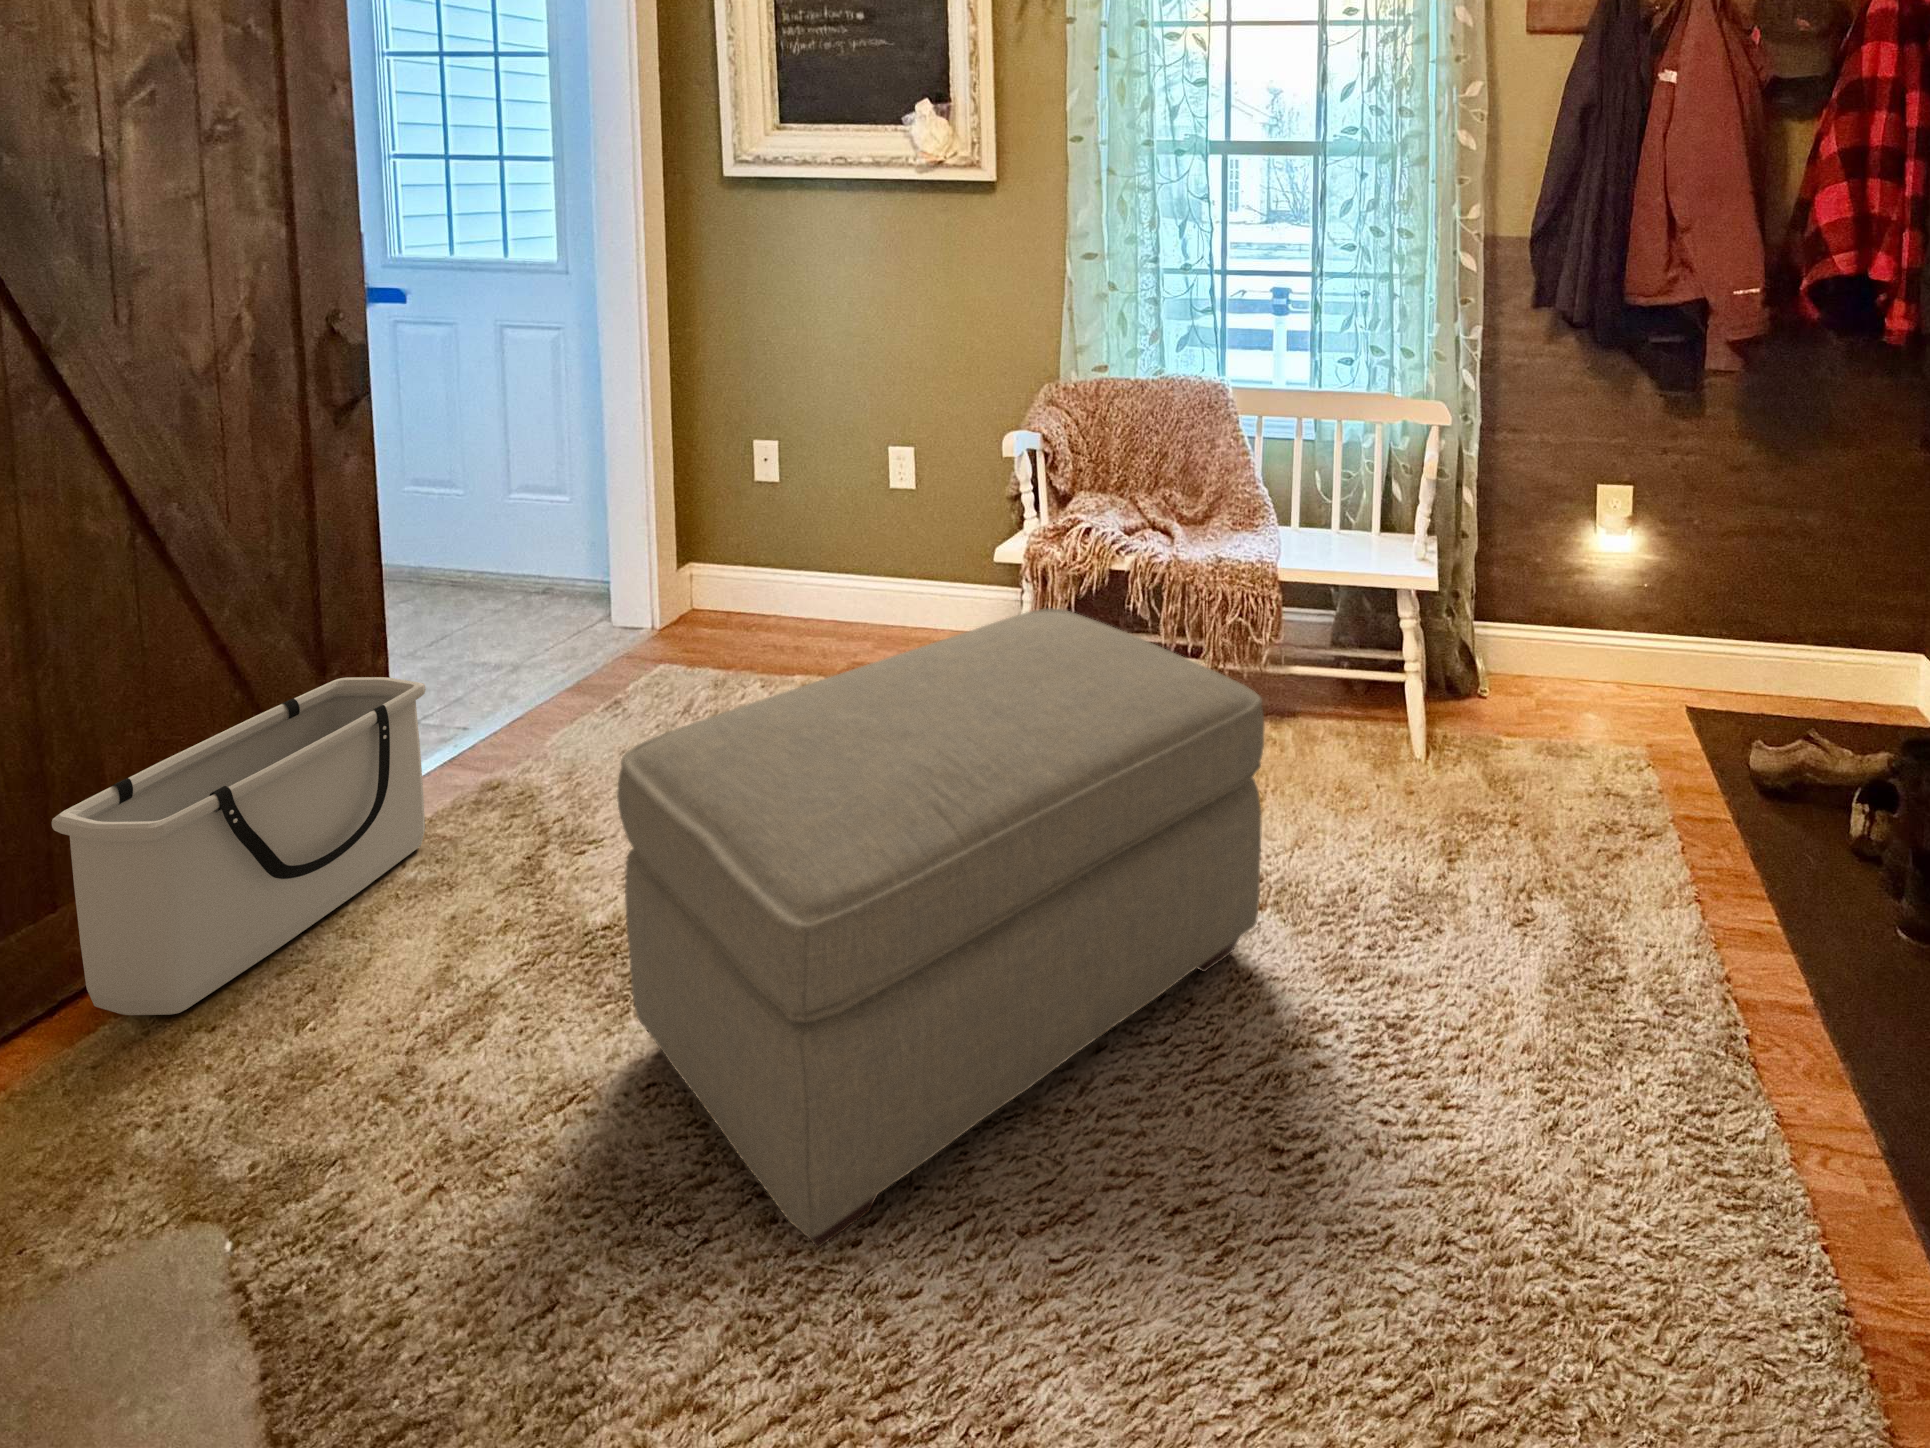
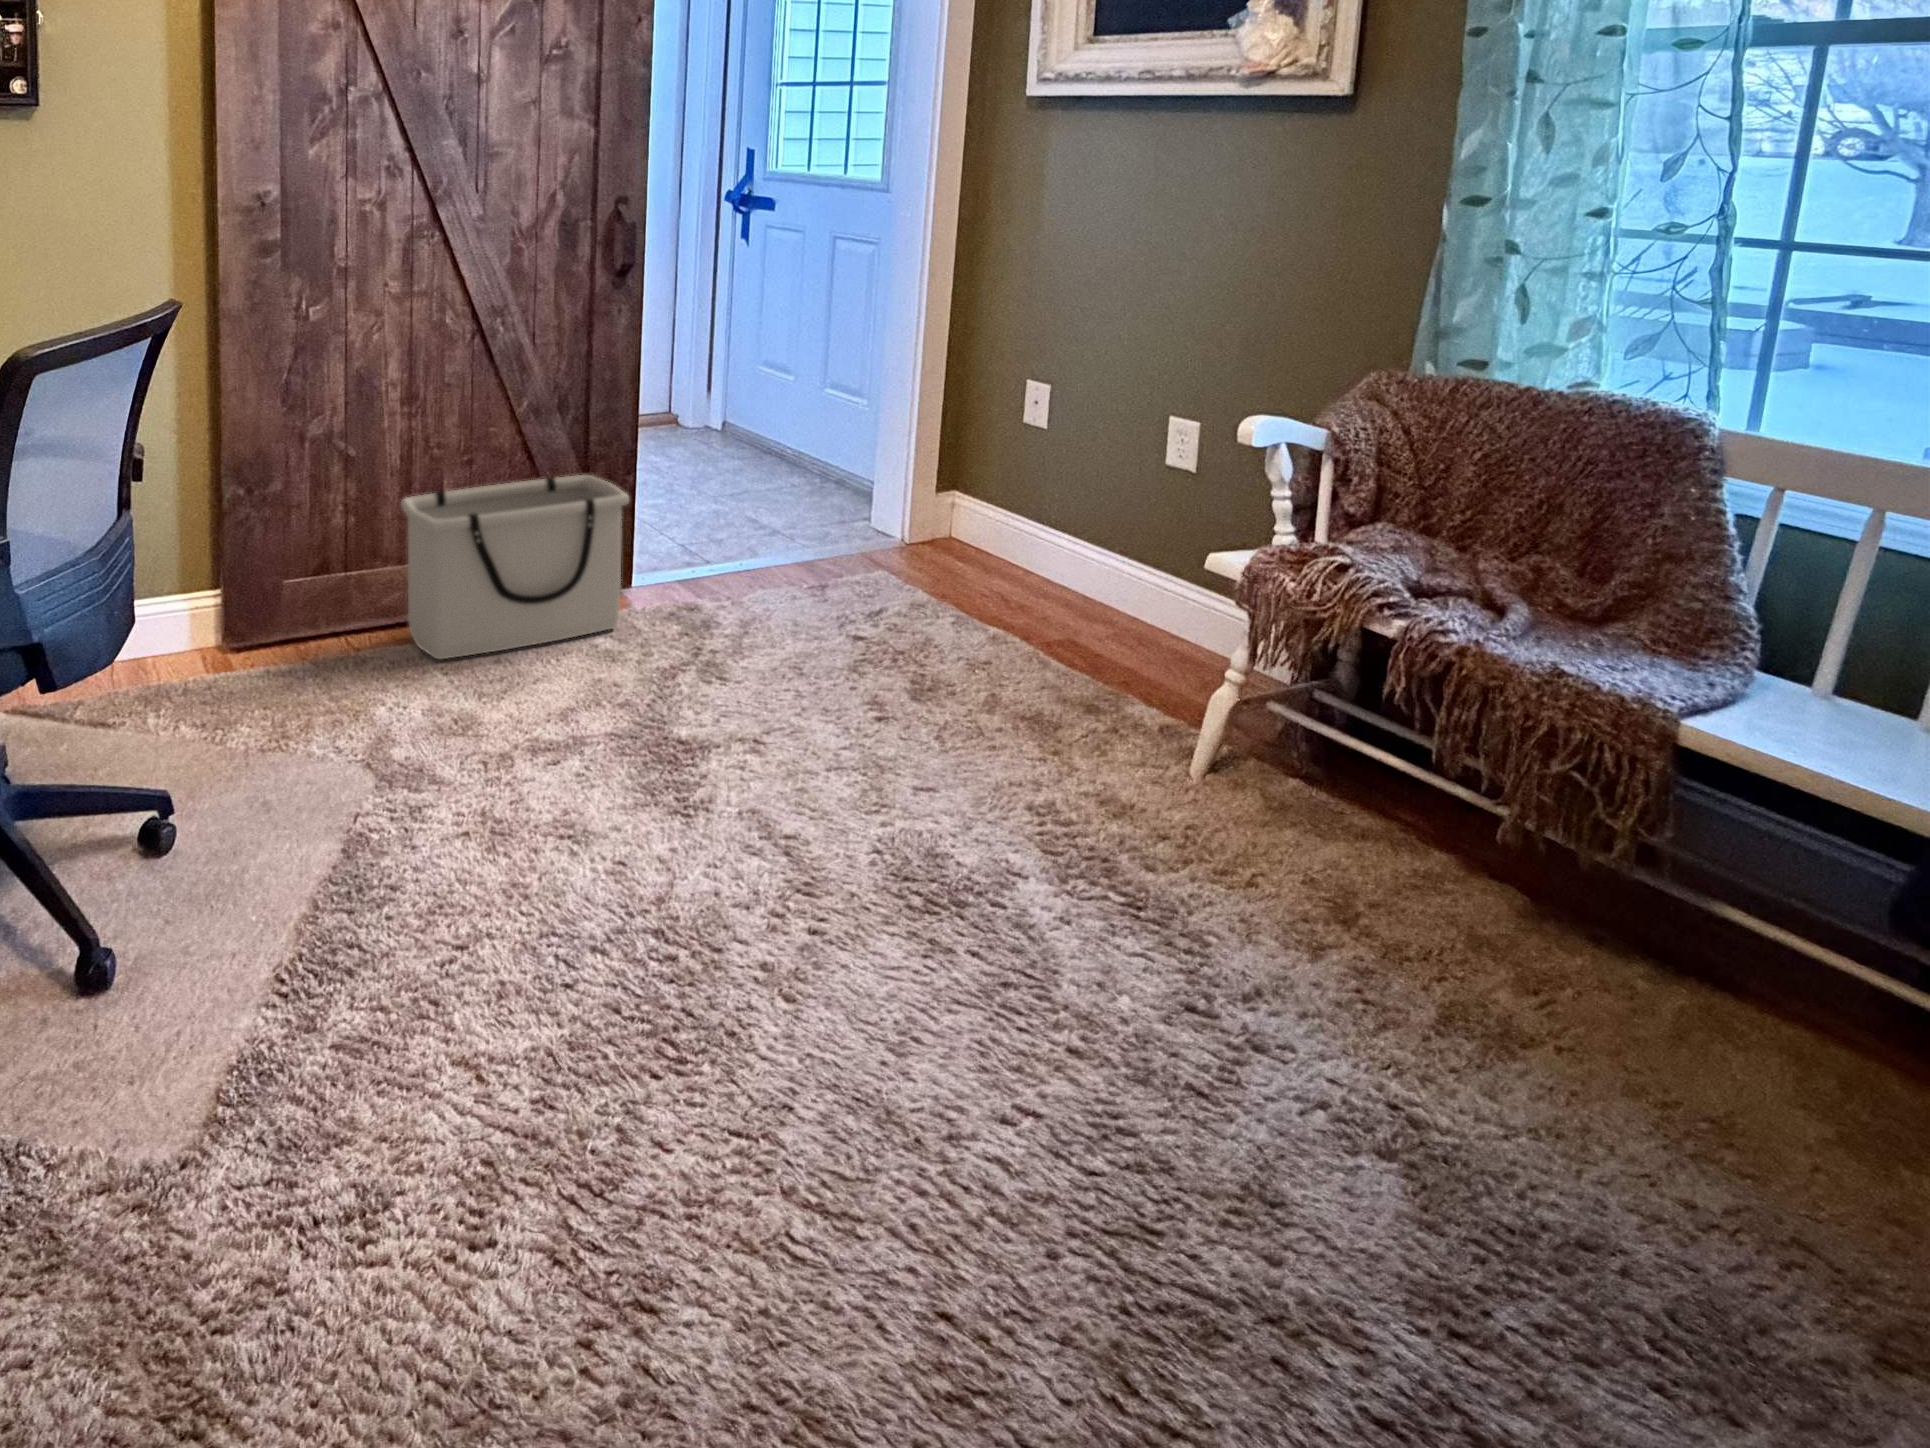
ottoman: present [617,608,1264,1248] -> none [598,568,1371,1169]

